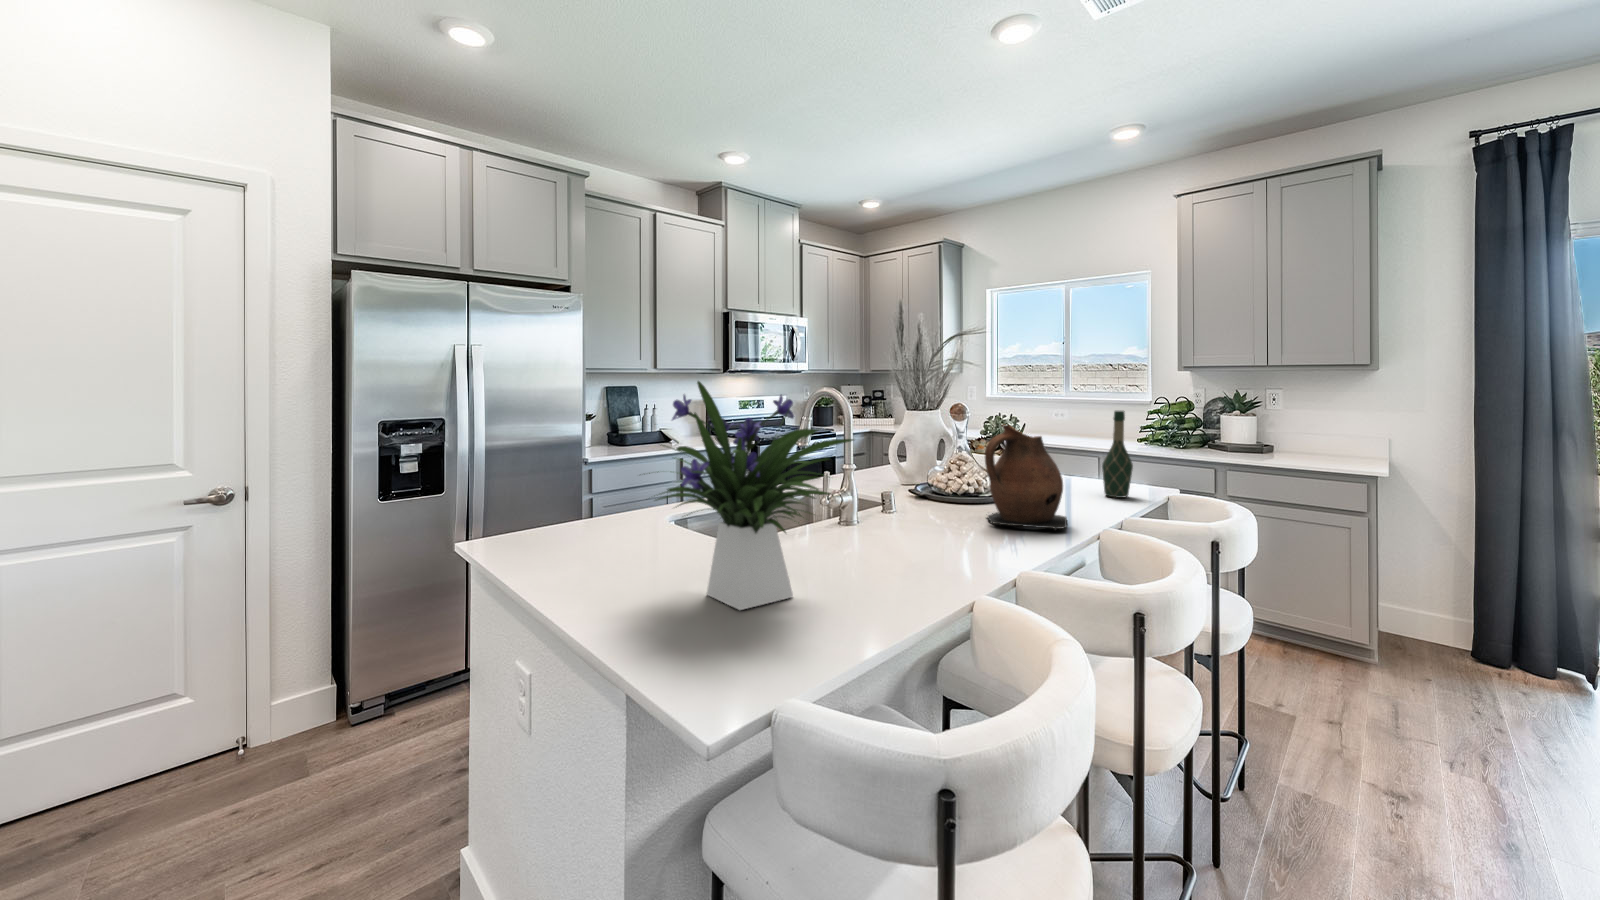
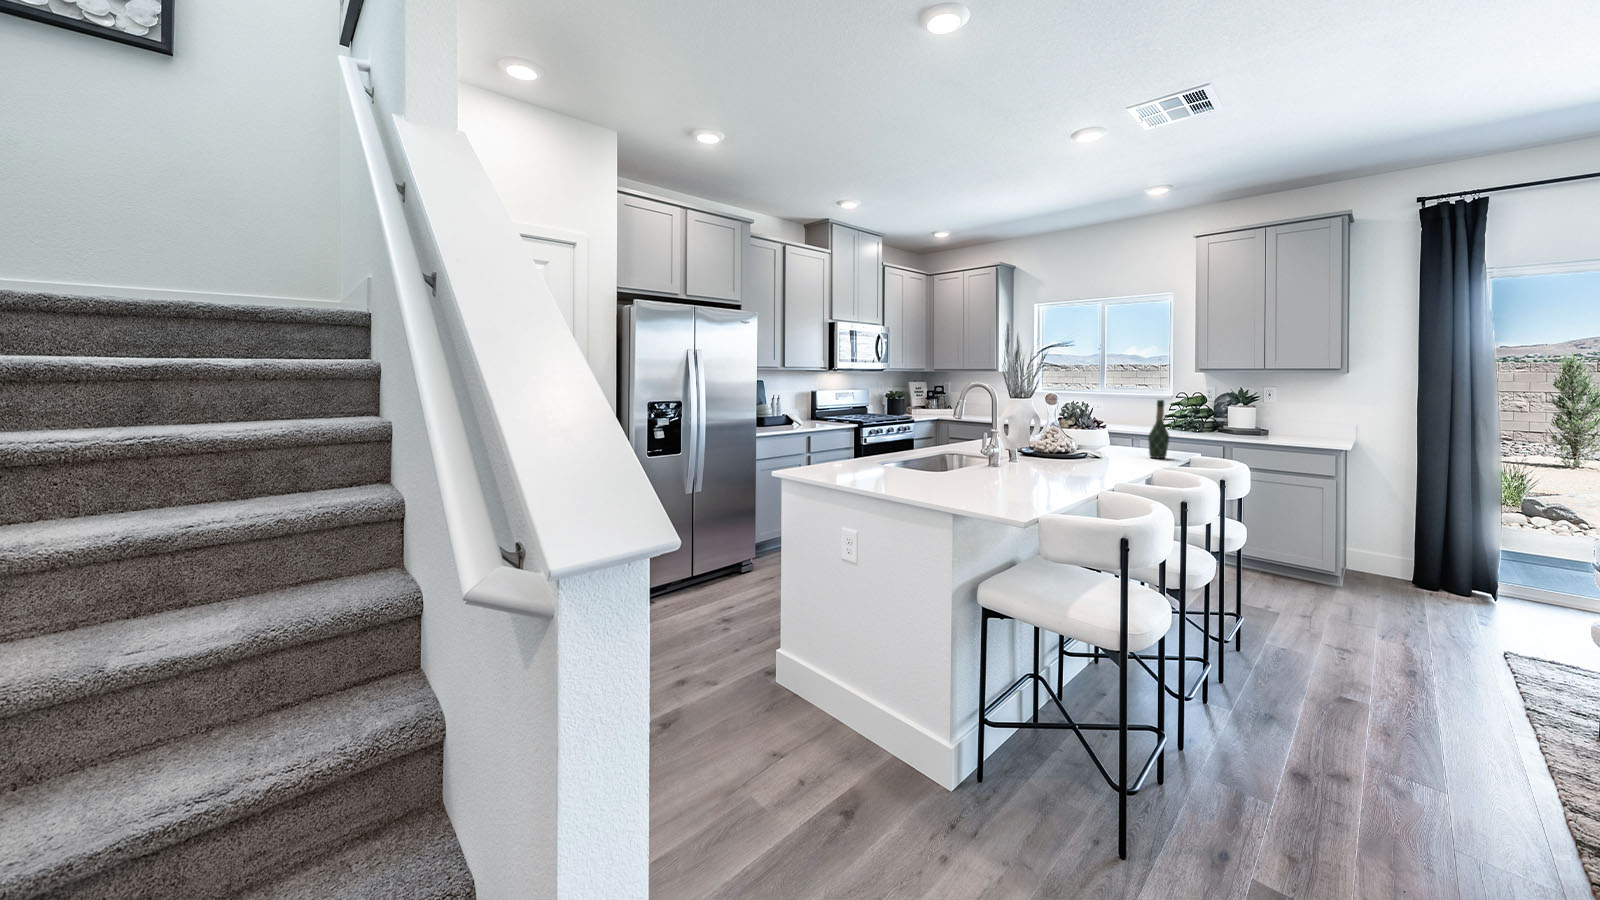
flower arrangement: present [649,381,854,610] -> none [930,378,1048,495]
ceramic pitcher: present [985,425,1067,530] -> none [1078,407,1134,471]

